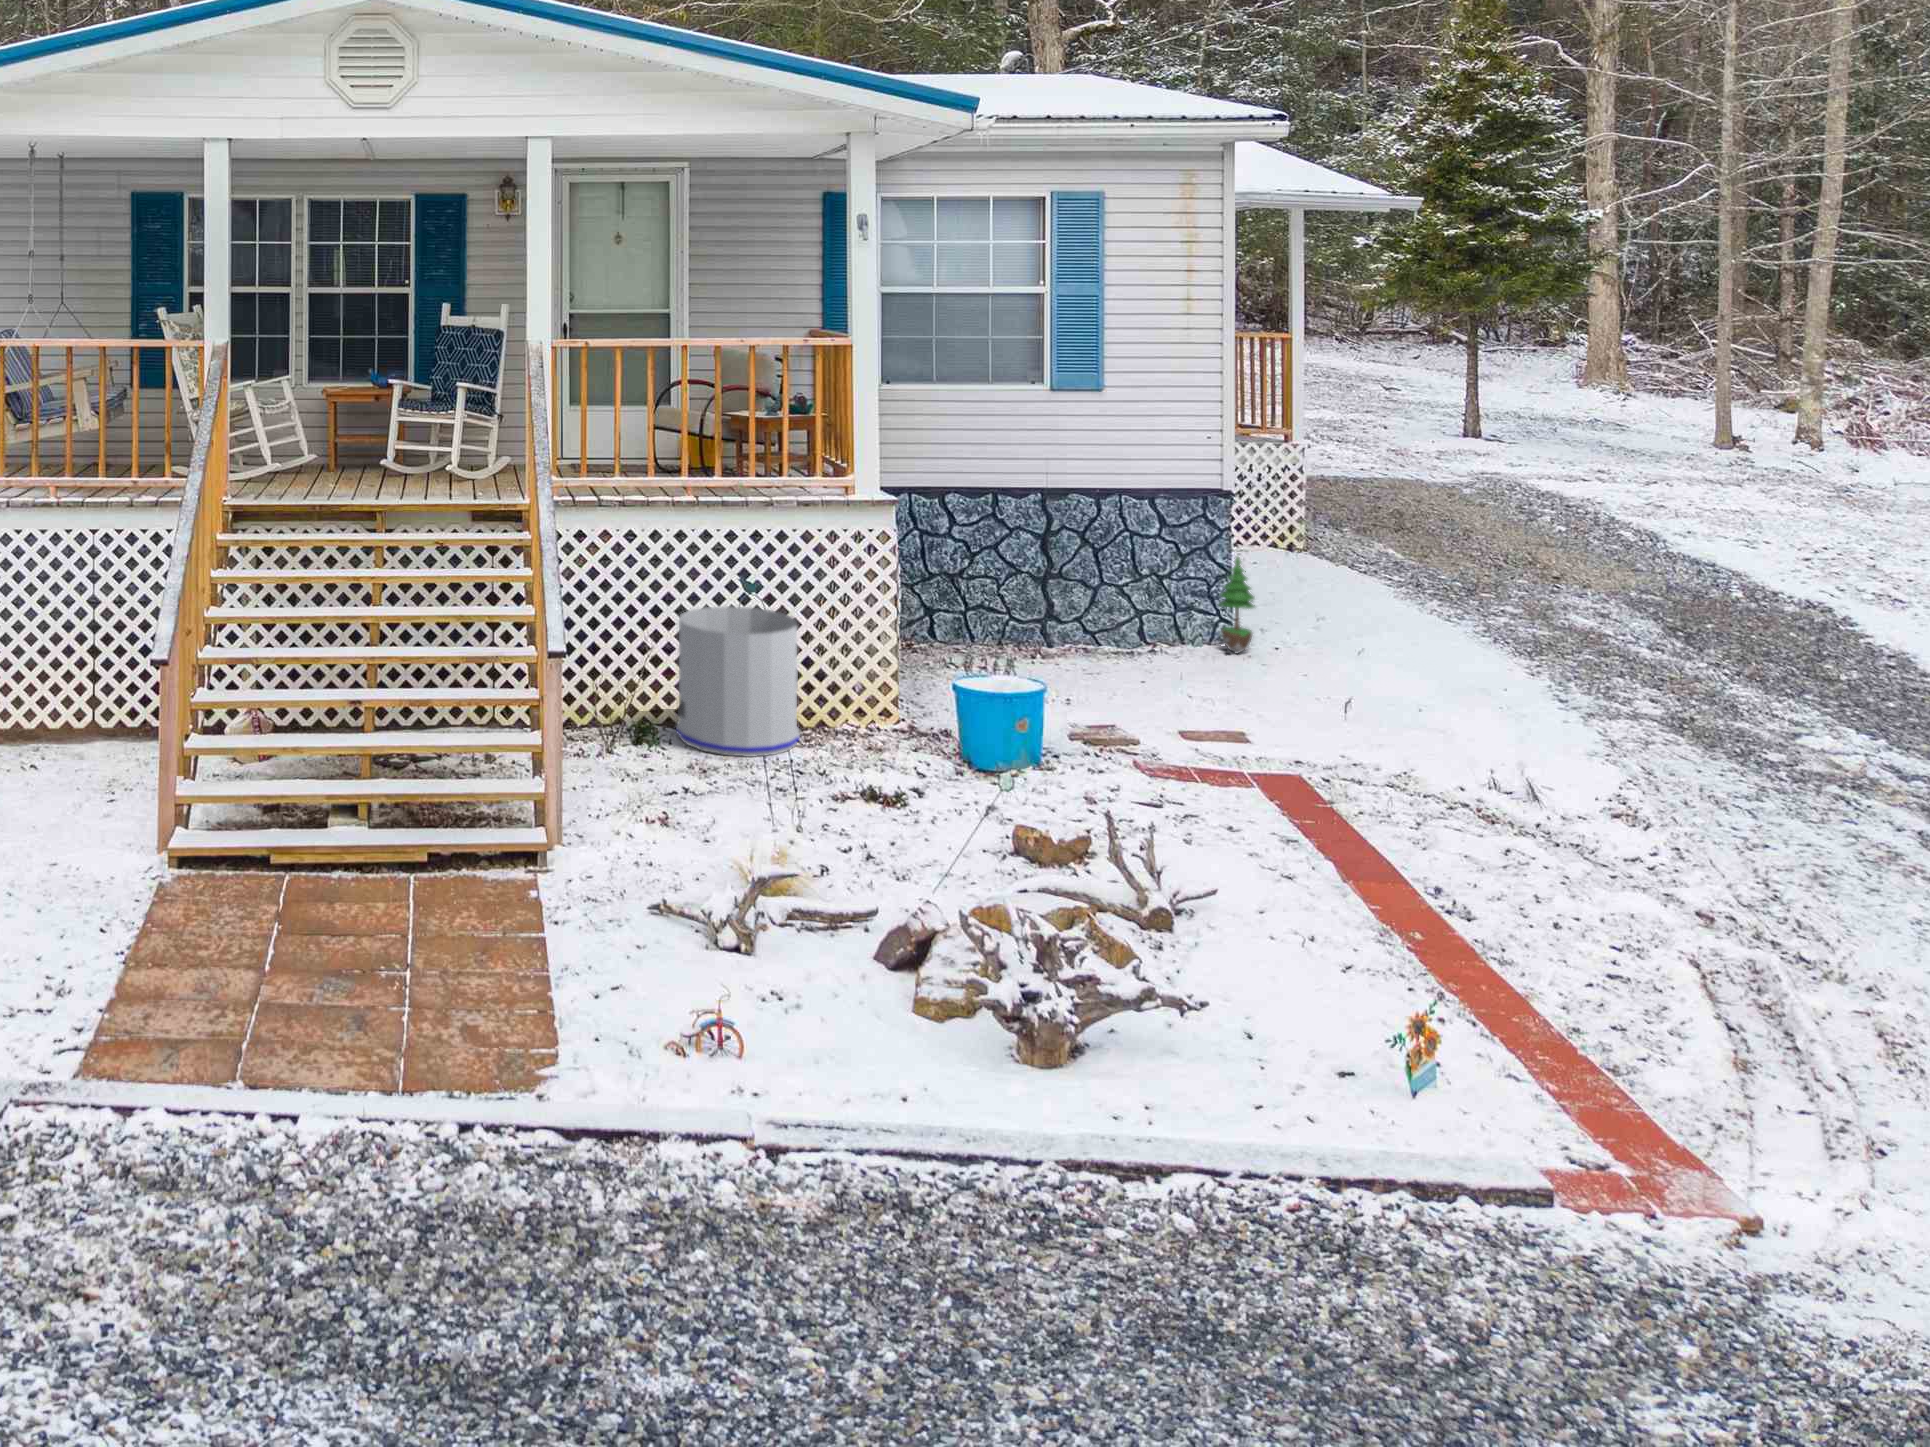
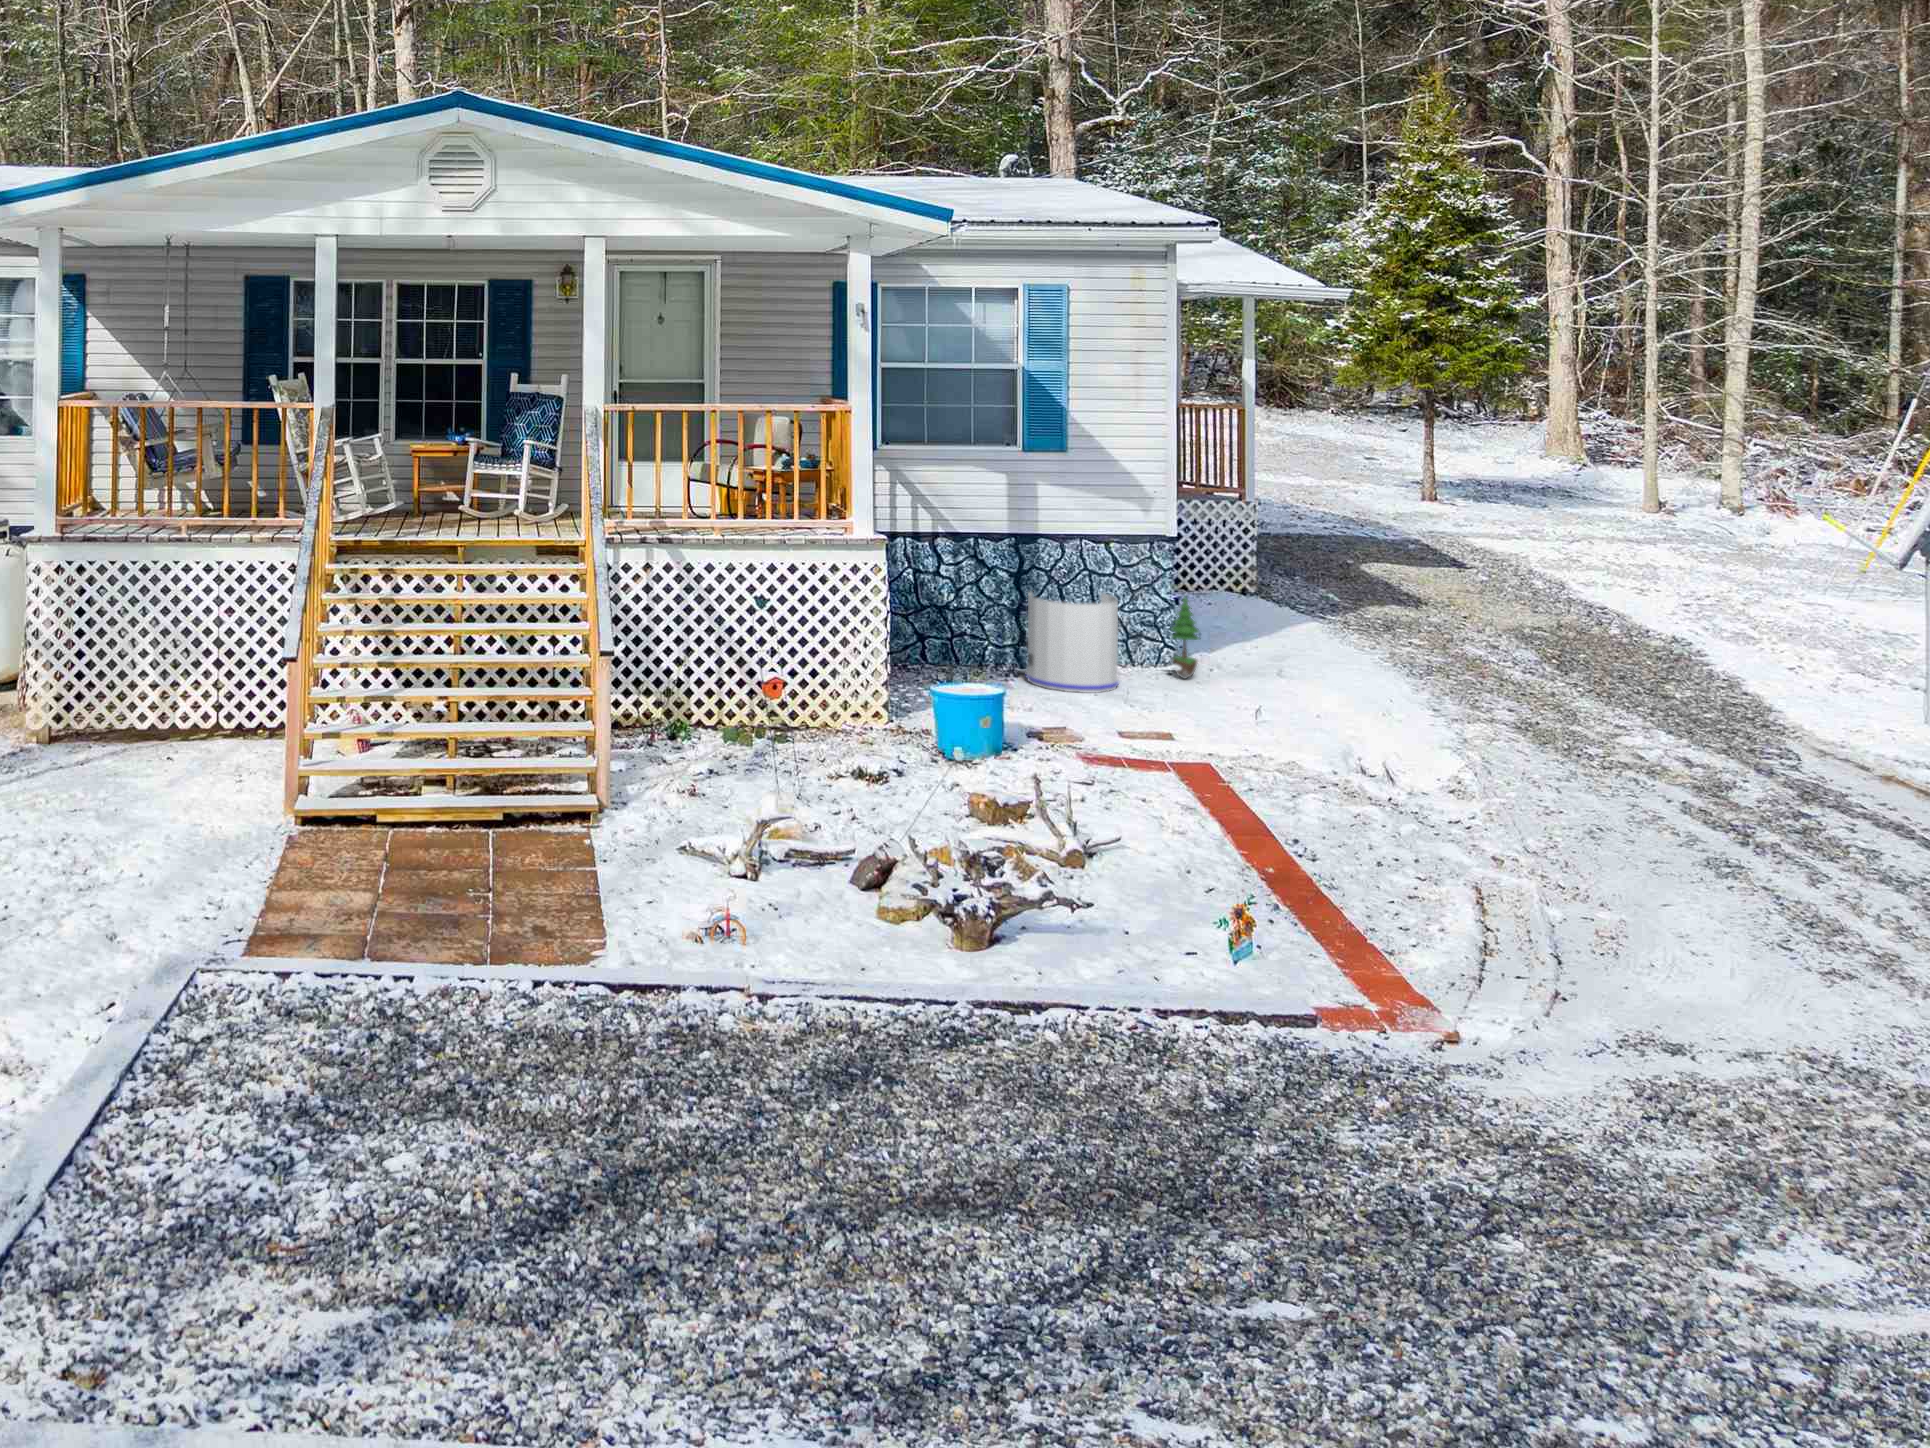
trash can: present [676,606,800,757] -> present [1025,592,1119,693]

